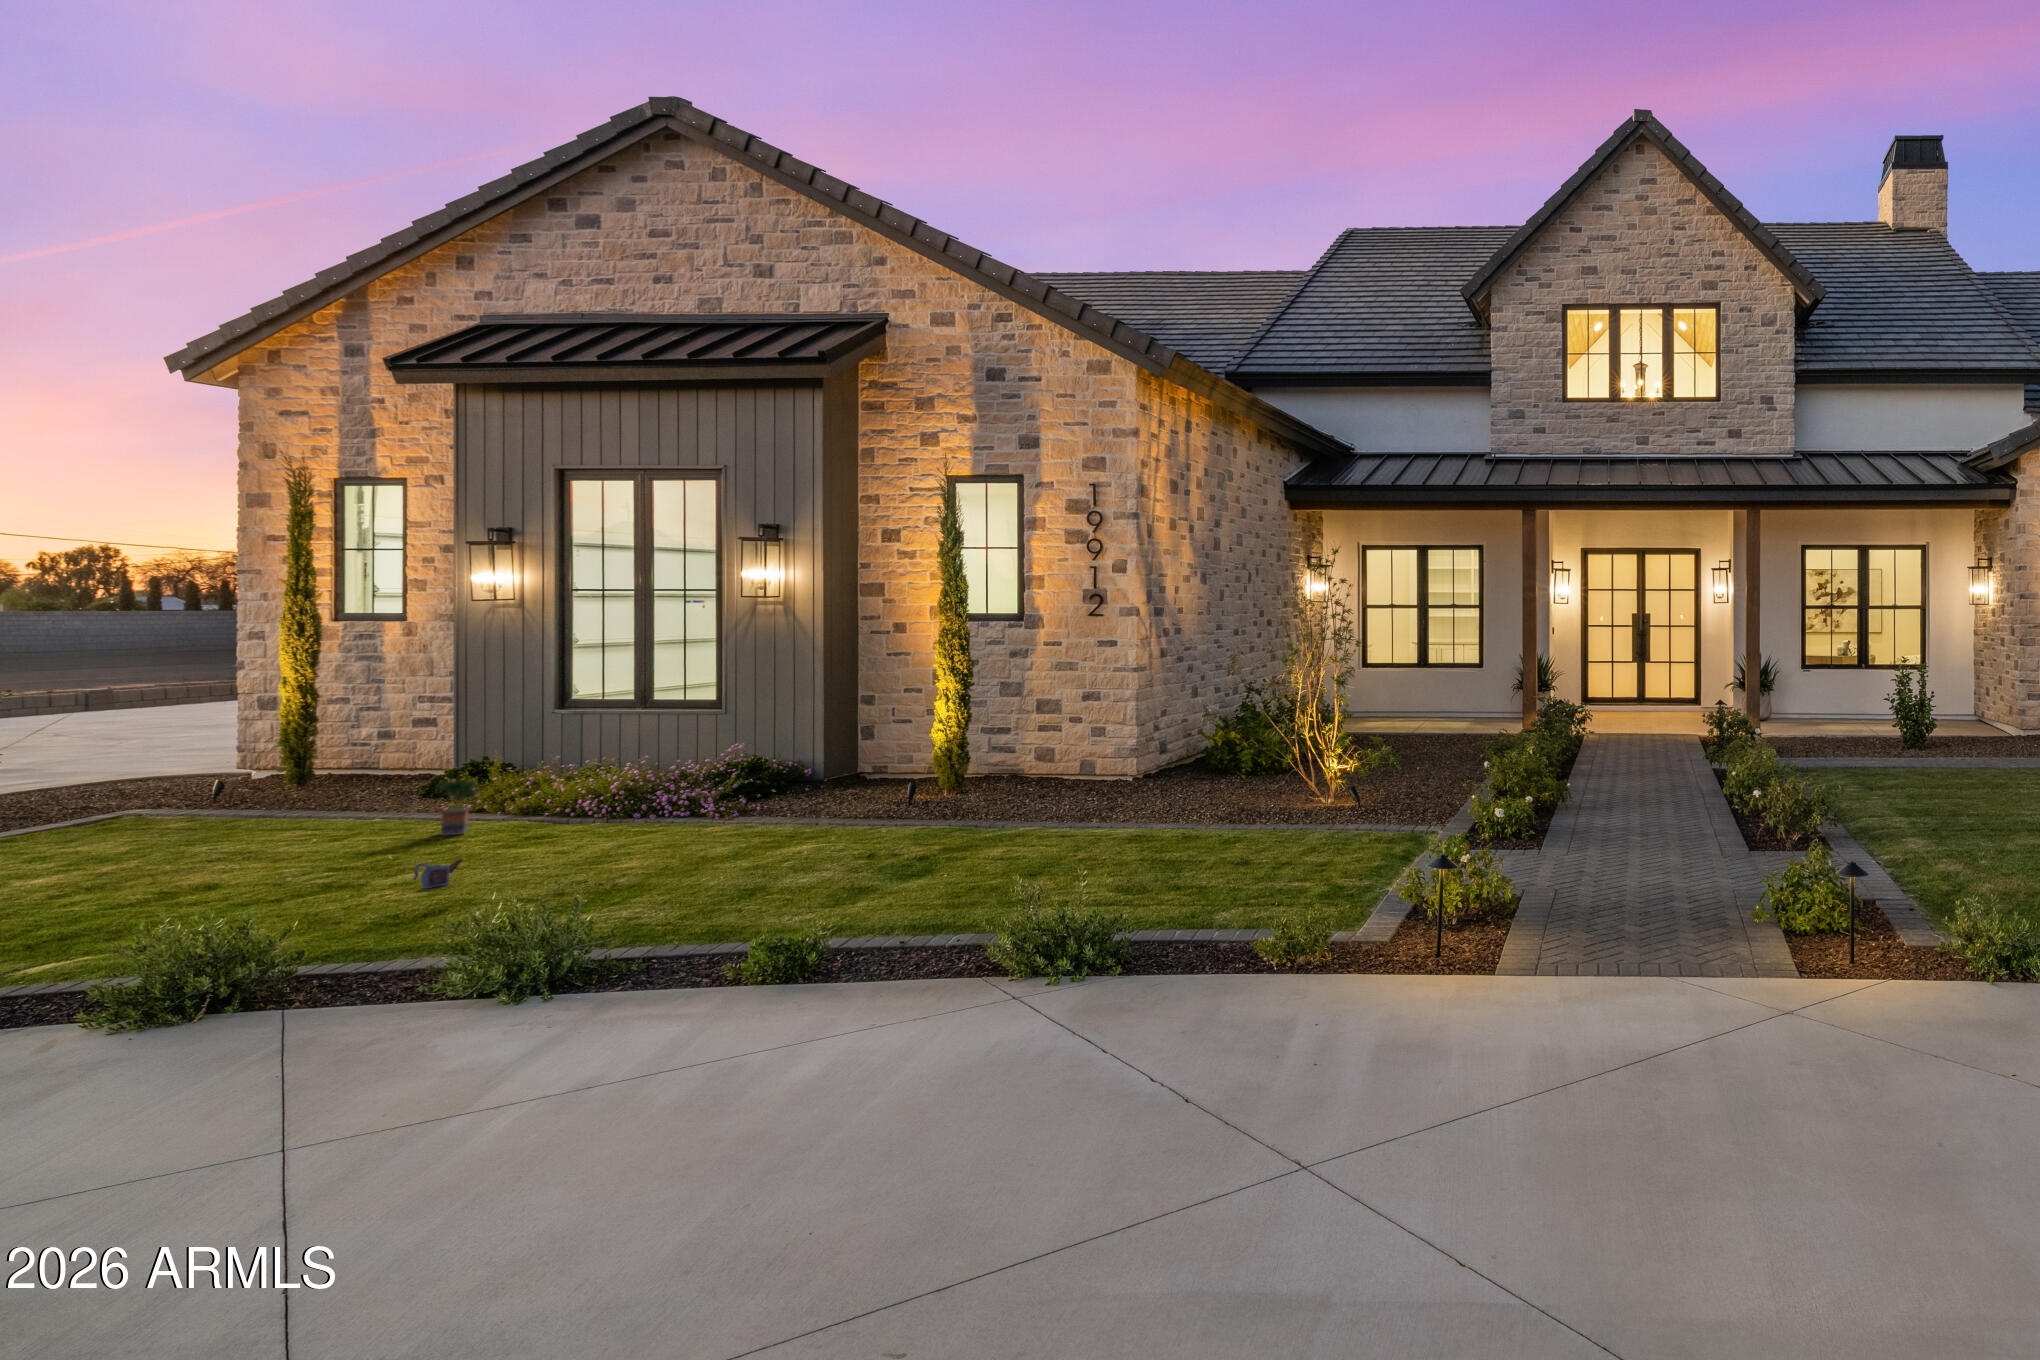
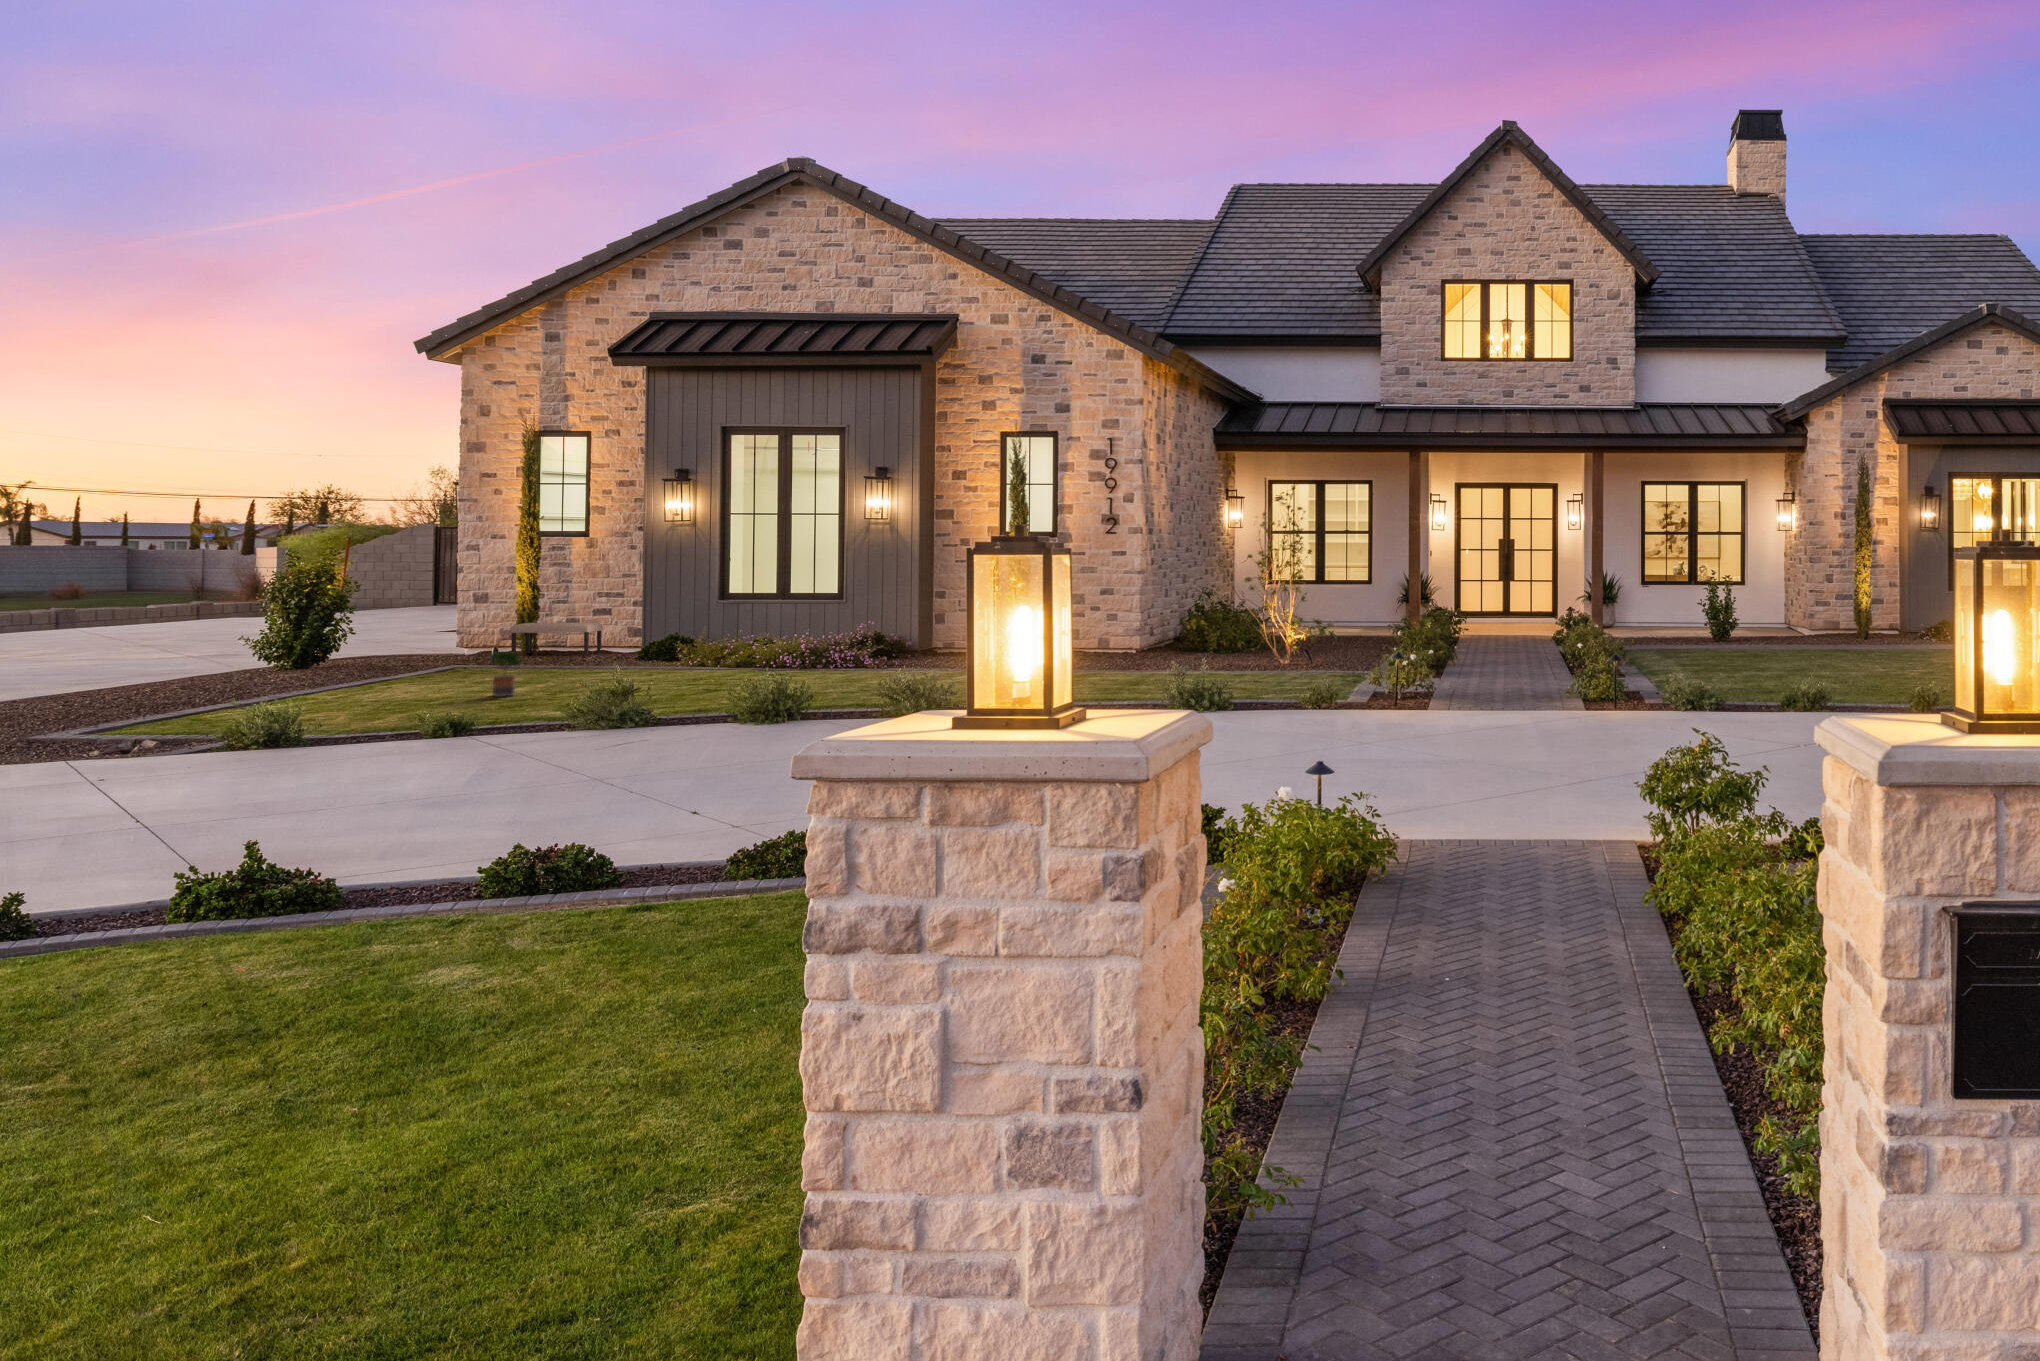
bench: none [491,722,594,762] -> present [510,622,603,655]
watering can: present [413,859,463,889] -> none [487,702,529,725]

